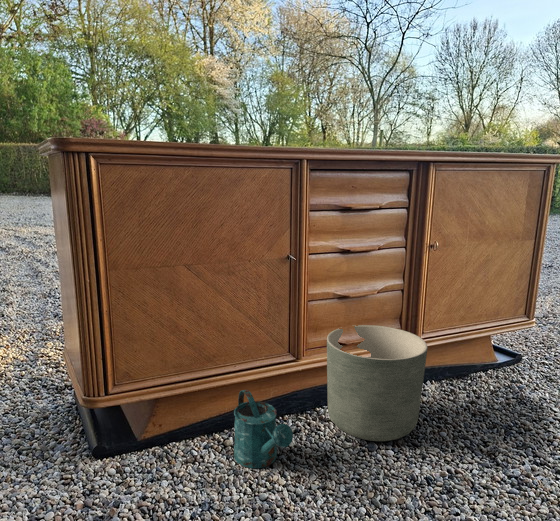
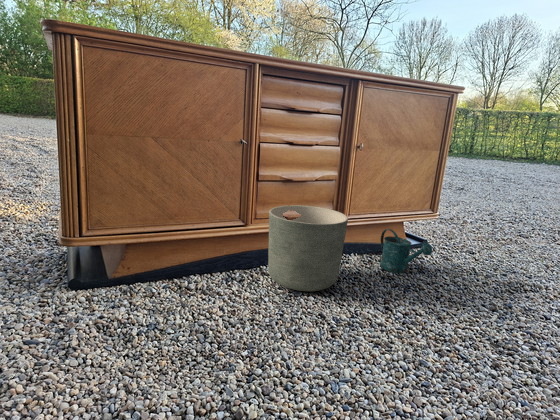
watering can: present [234,390,293,468] -> present [380,229,432,273]

